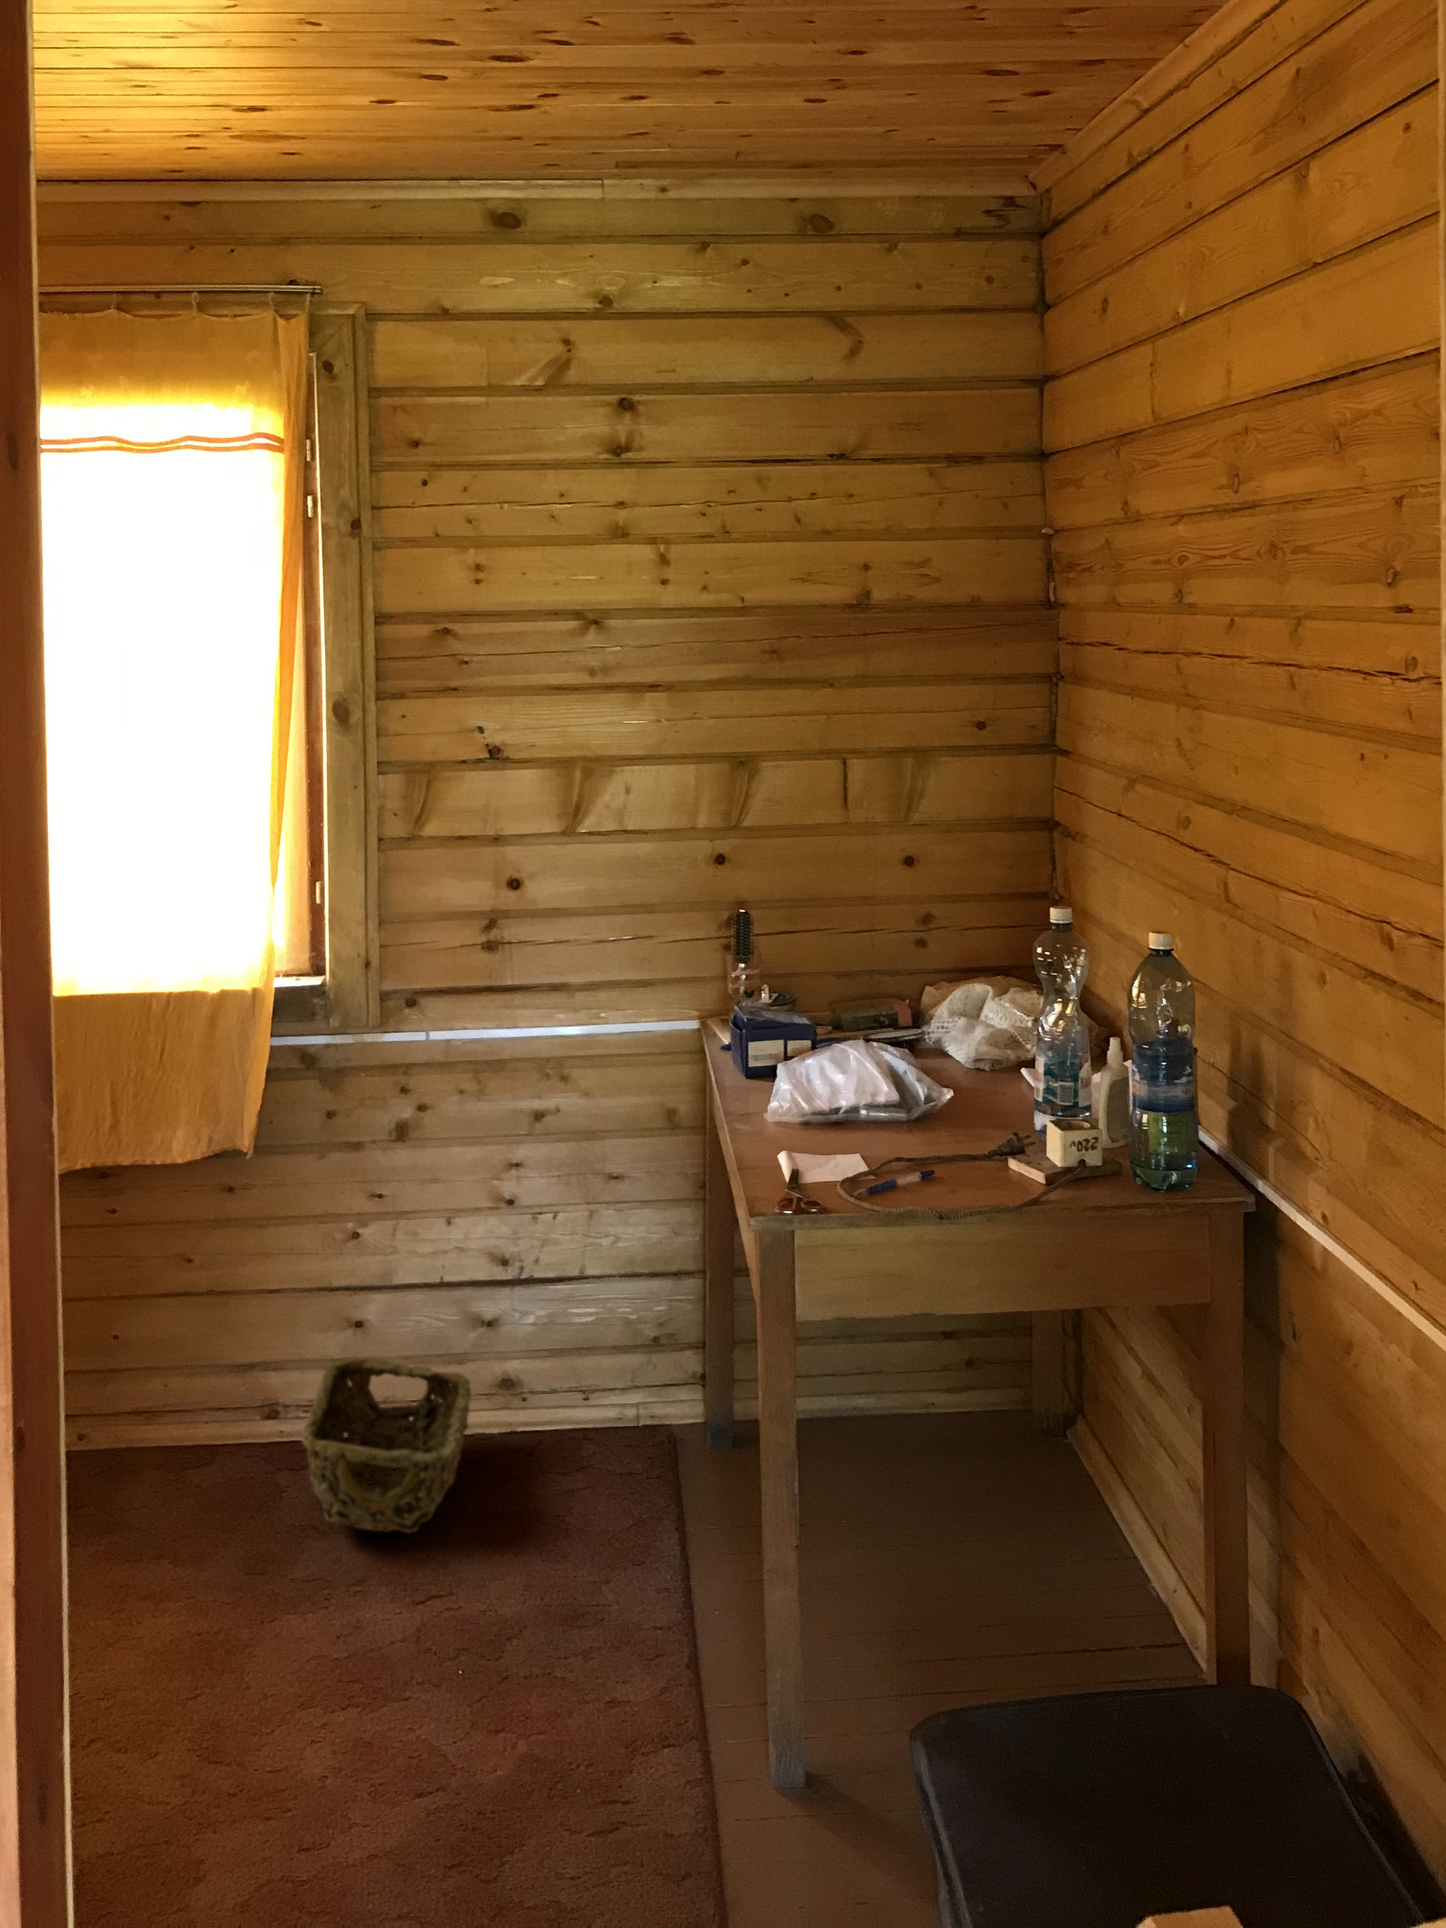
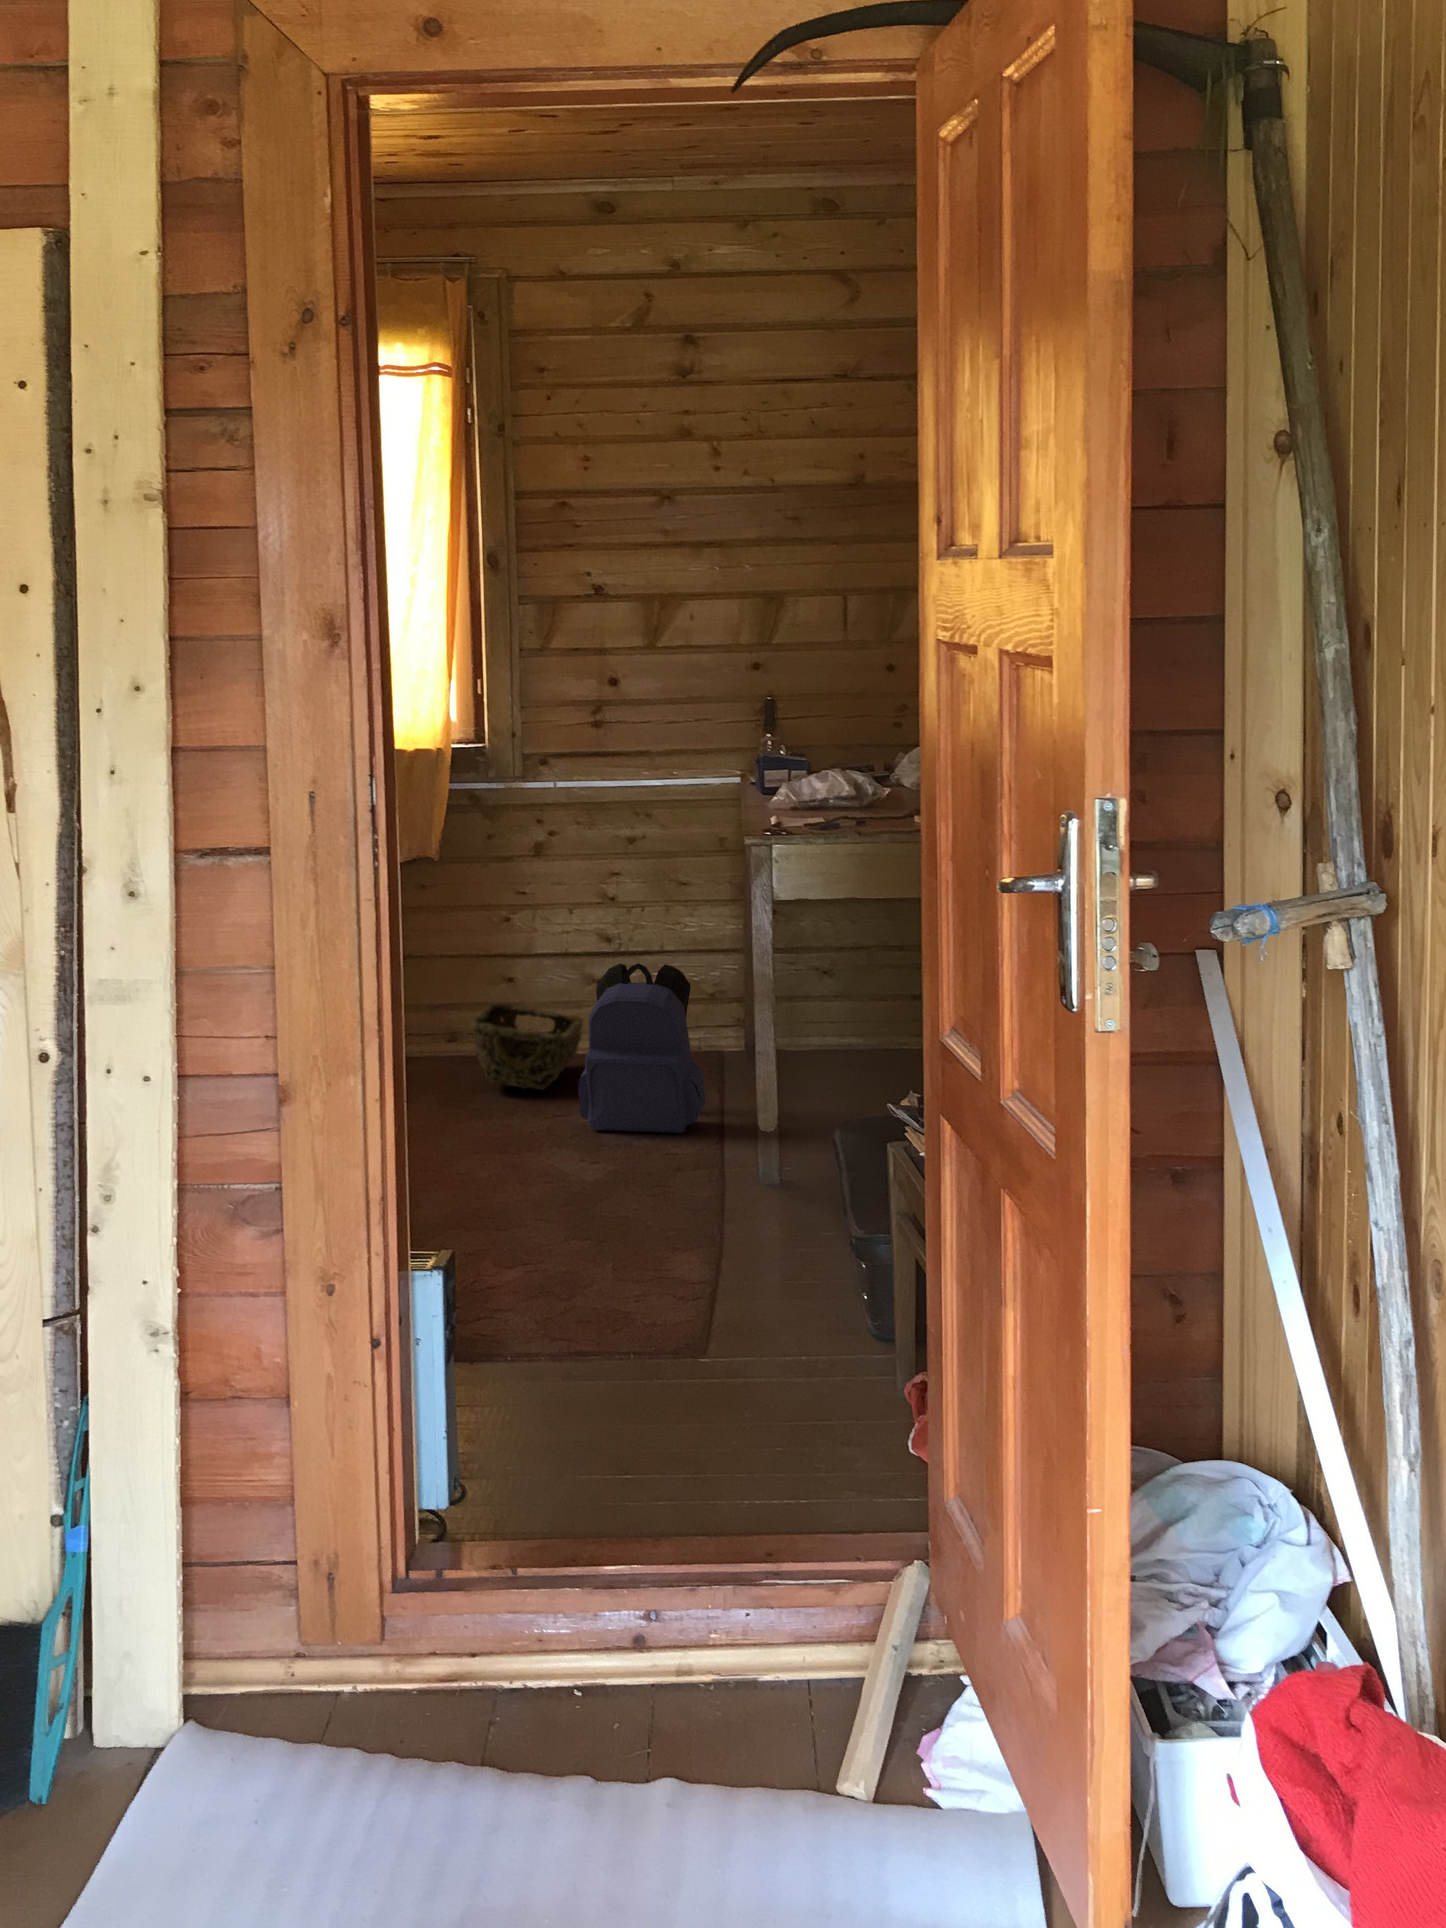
backpack: none [475,1377,677,1673] -> present [578,963,705,1133]

